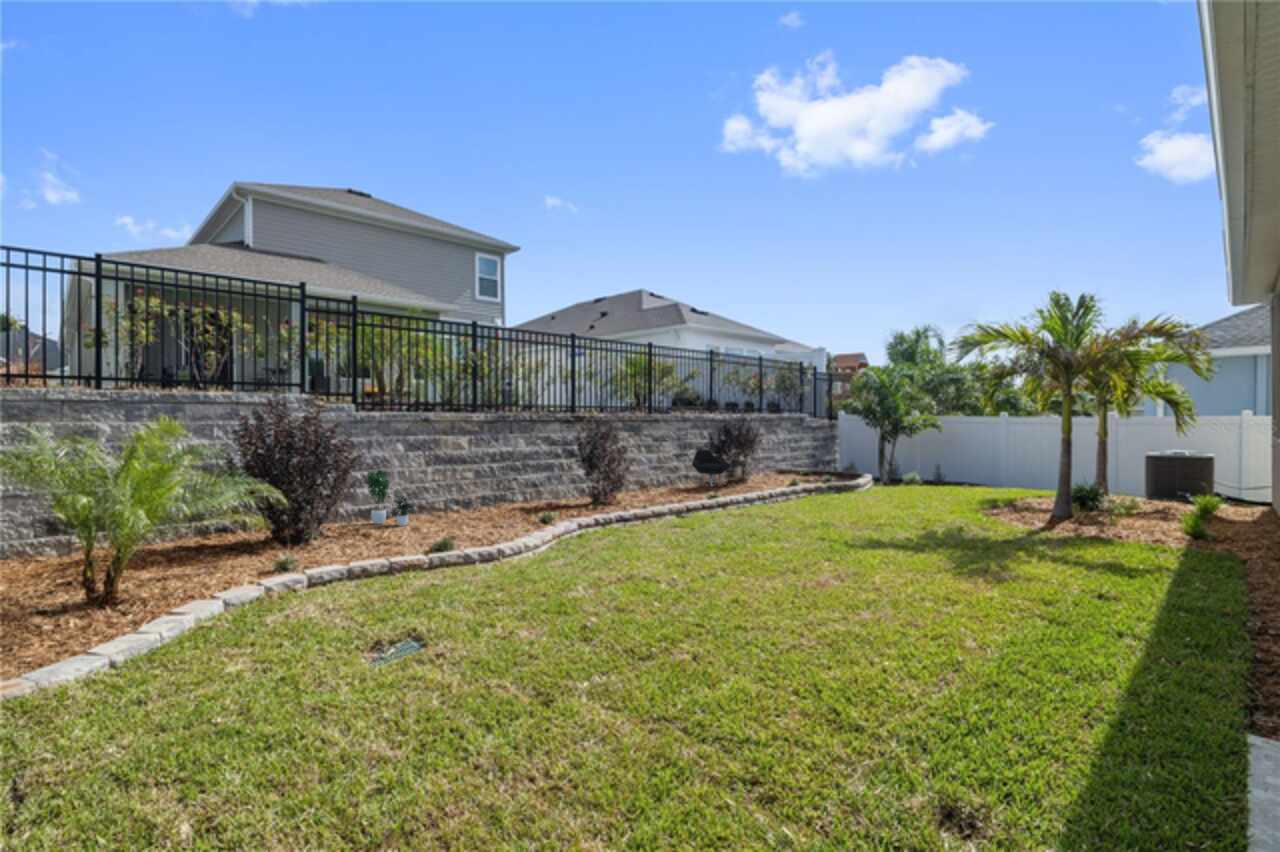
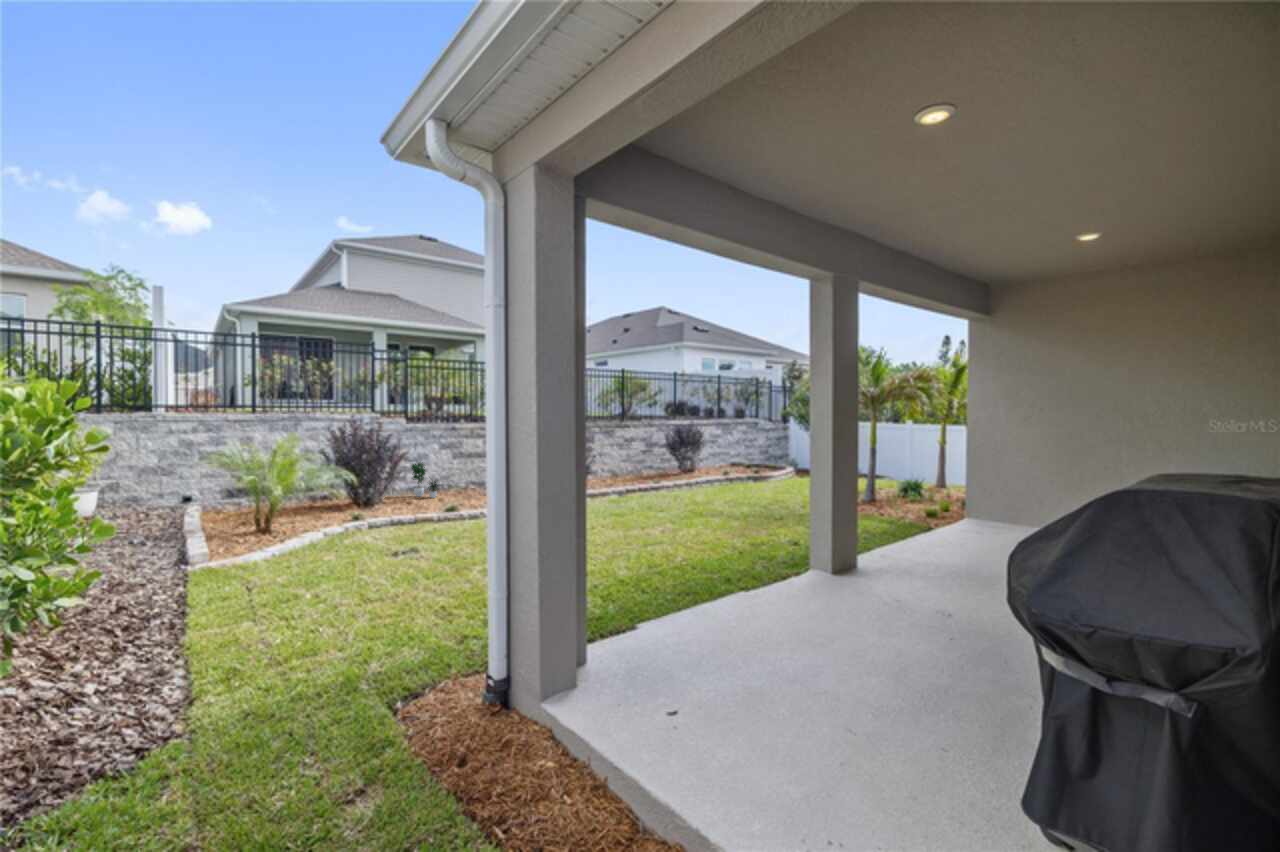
lounge chair: present [692,449,730,486] -> none [650,448,679,475]

